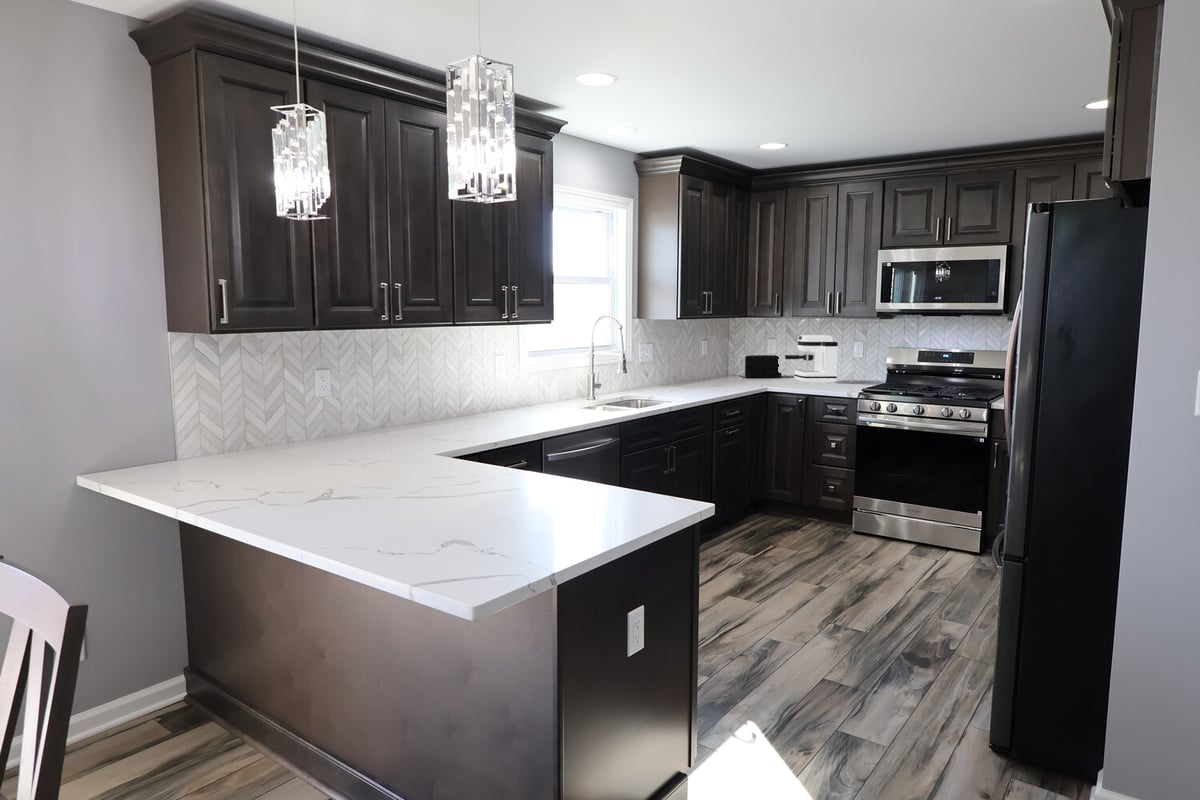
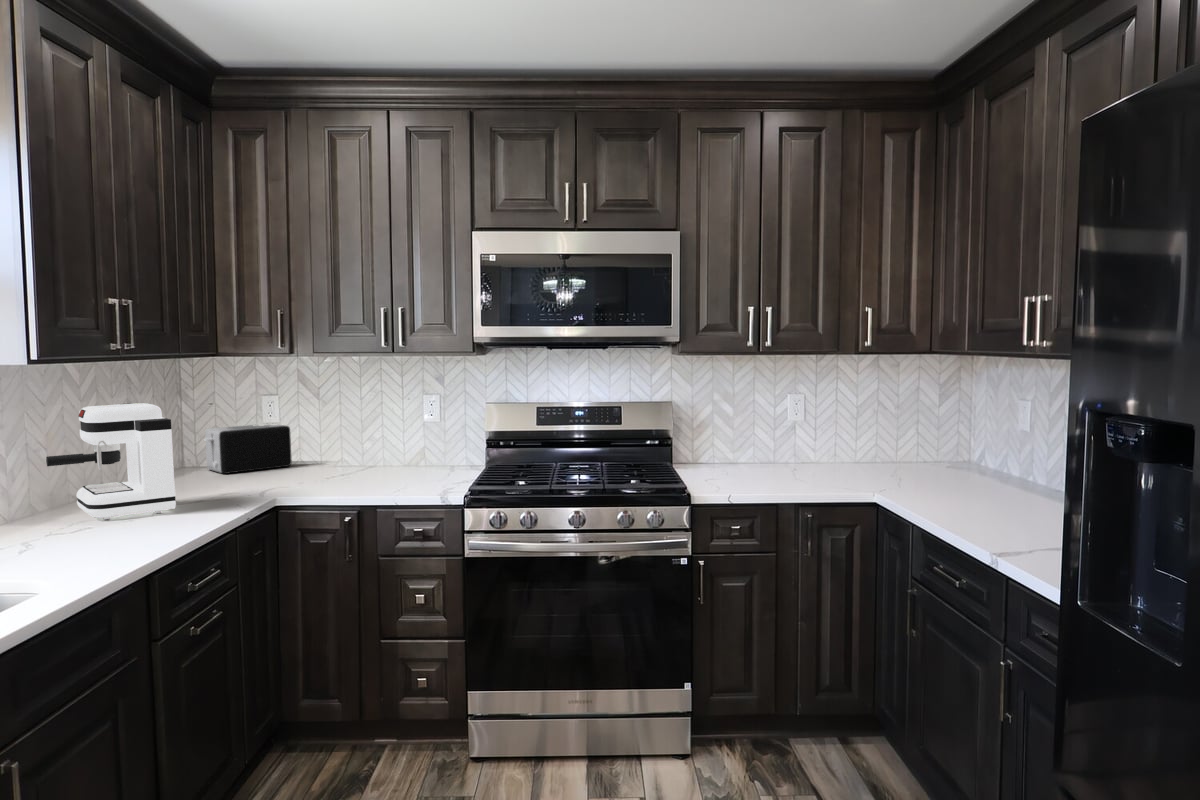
coffee maker: present [785,335,838,383] -> present [46,403,176,519]

